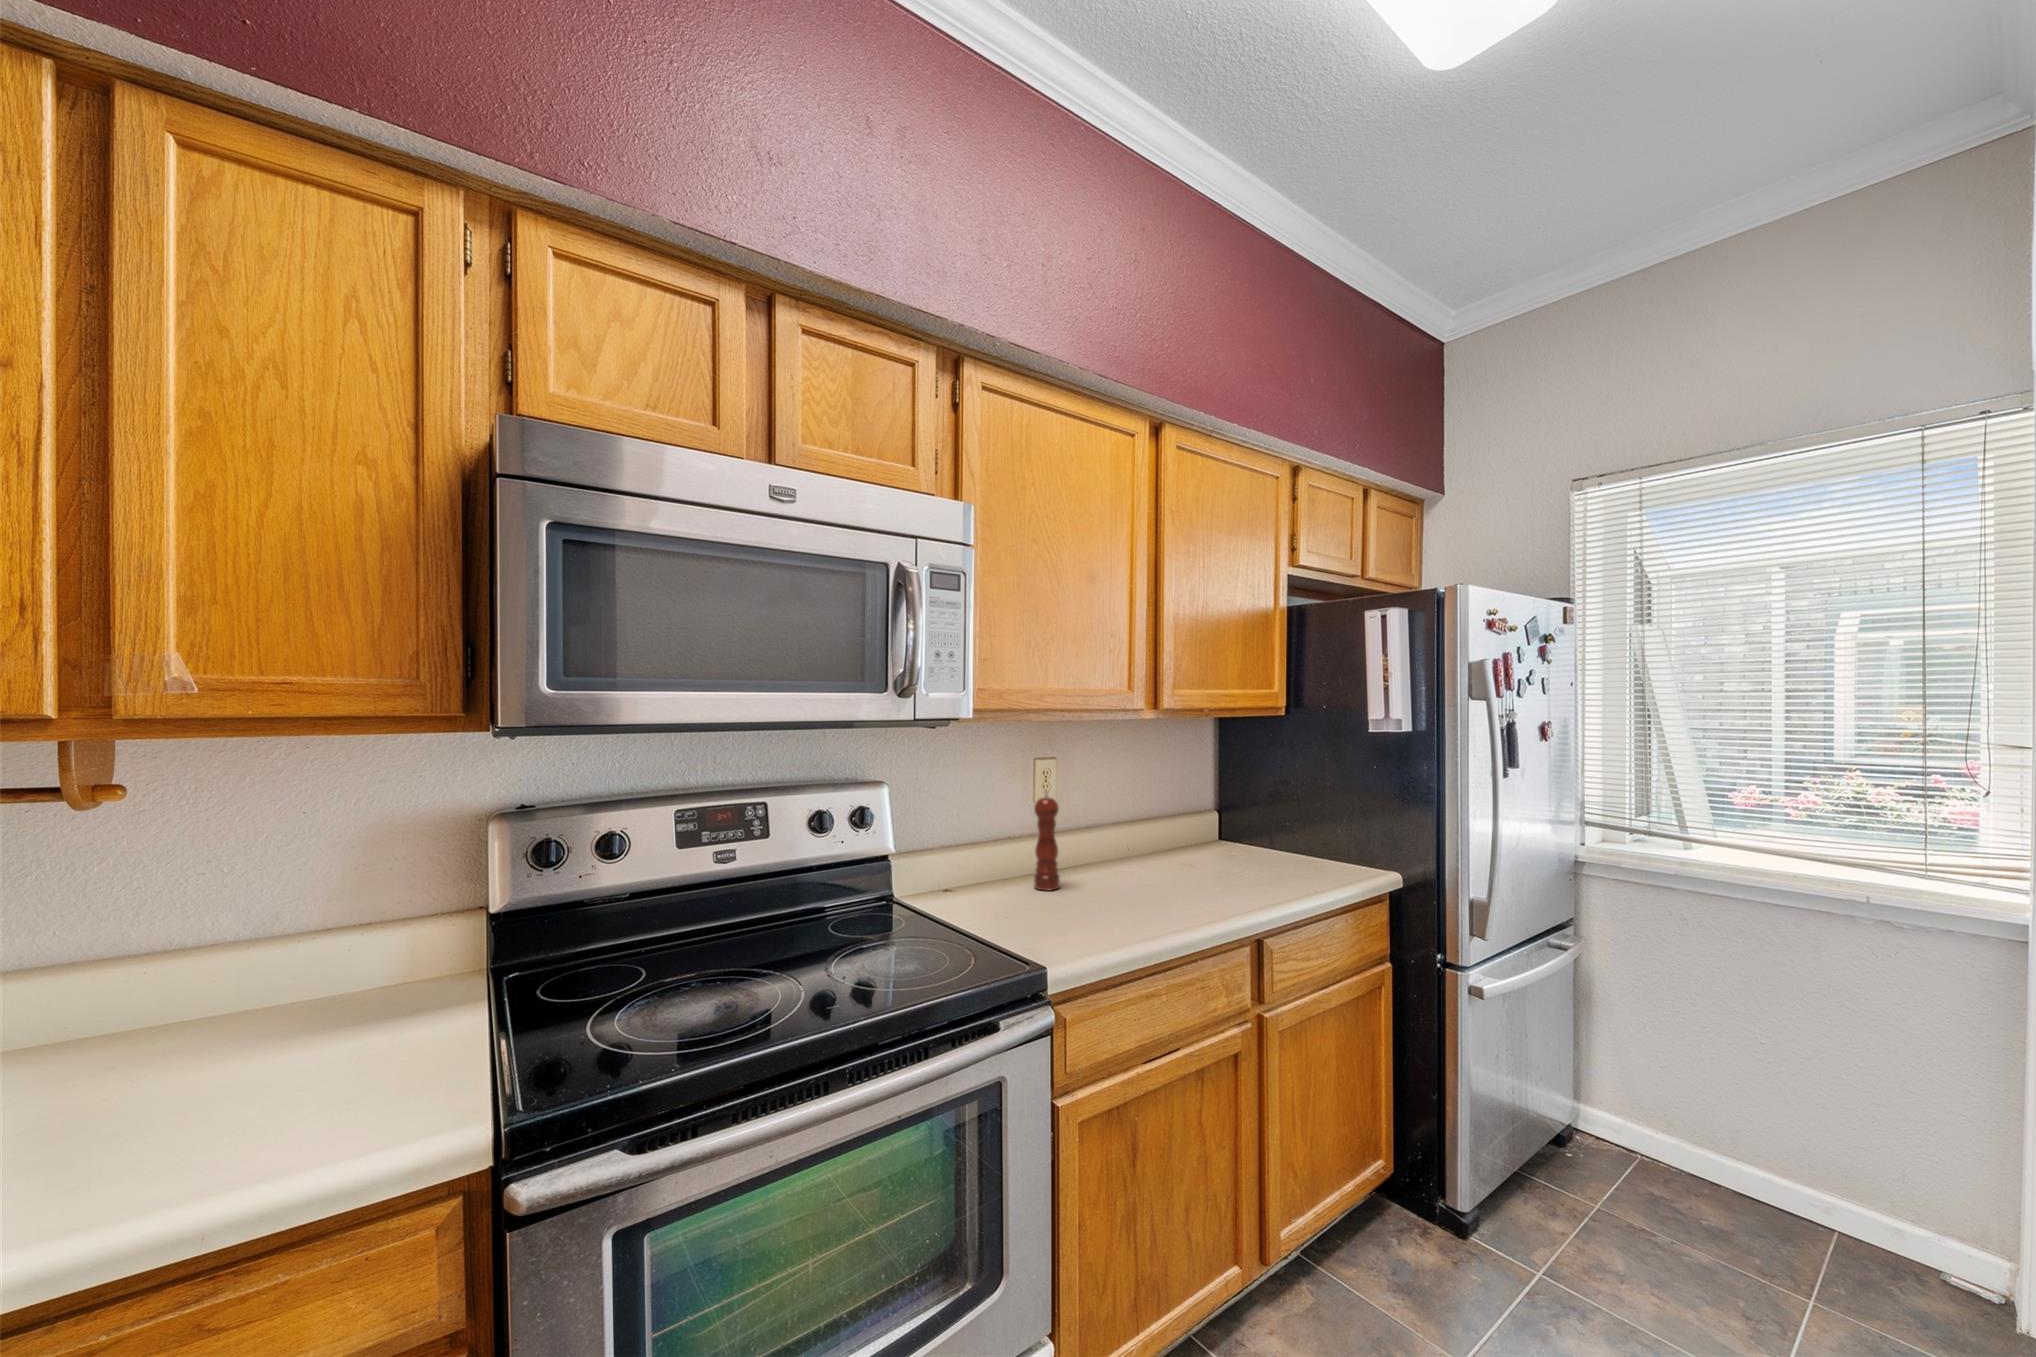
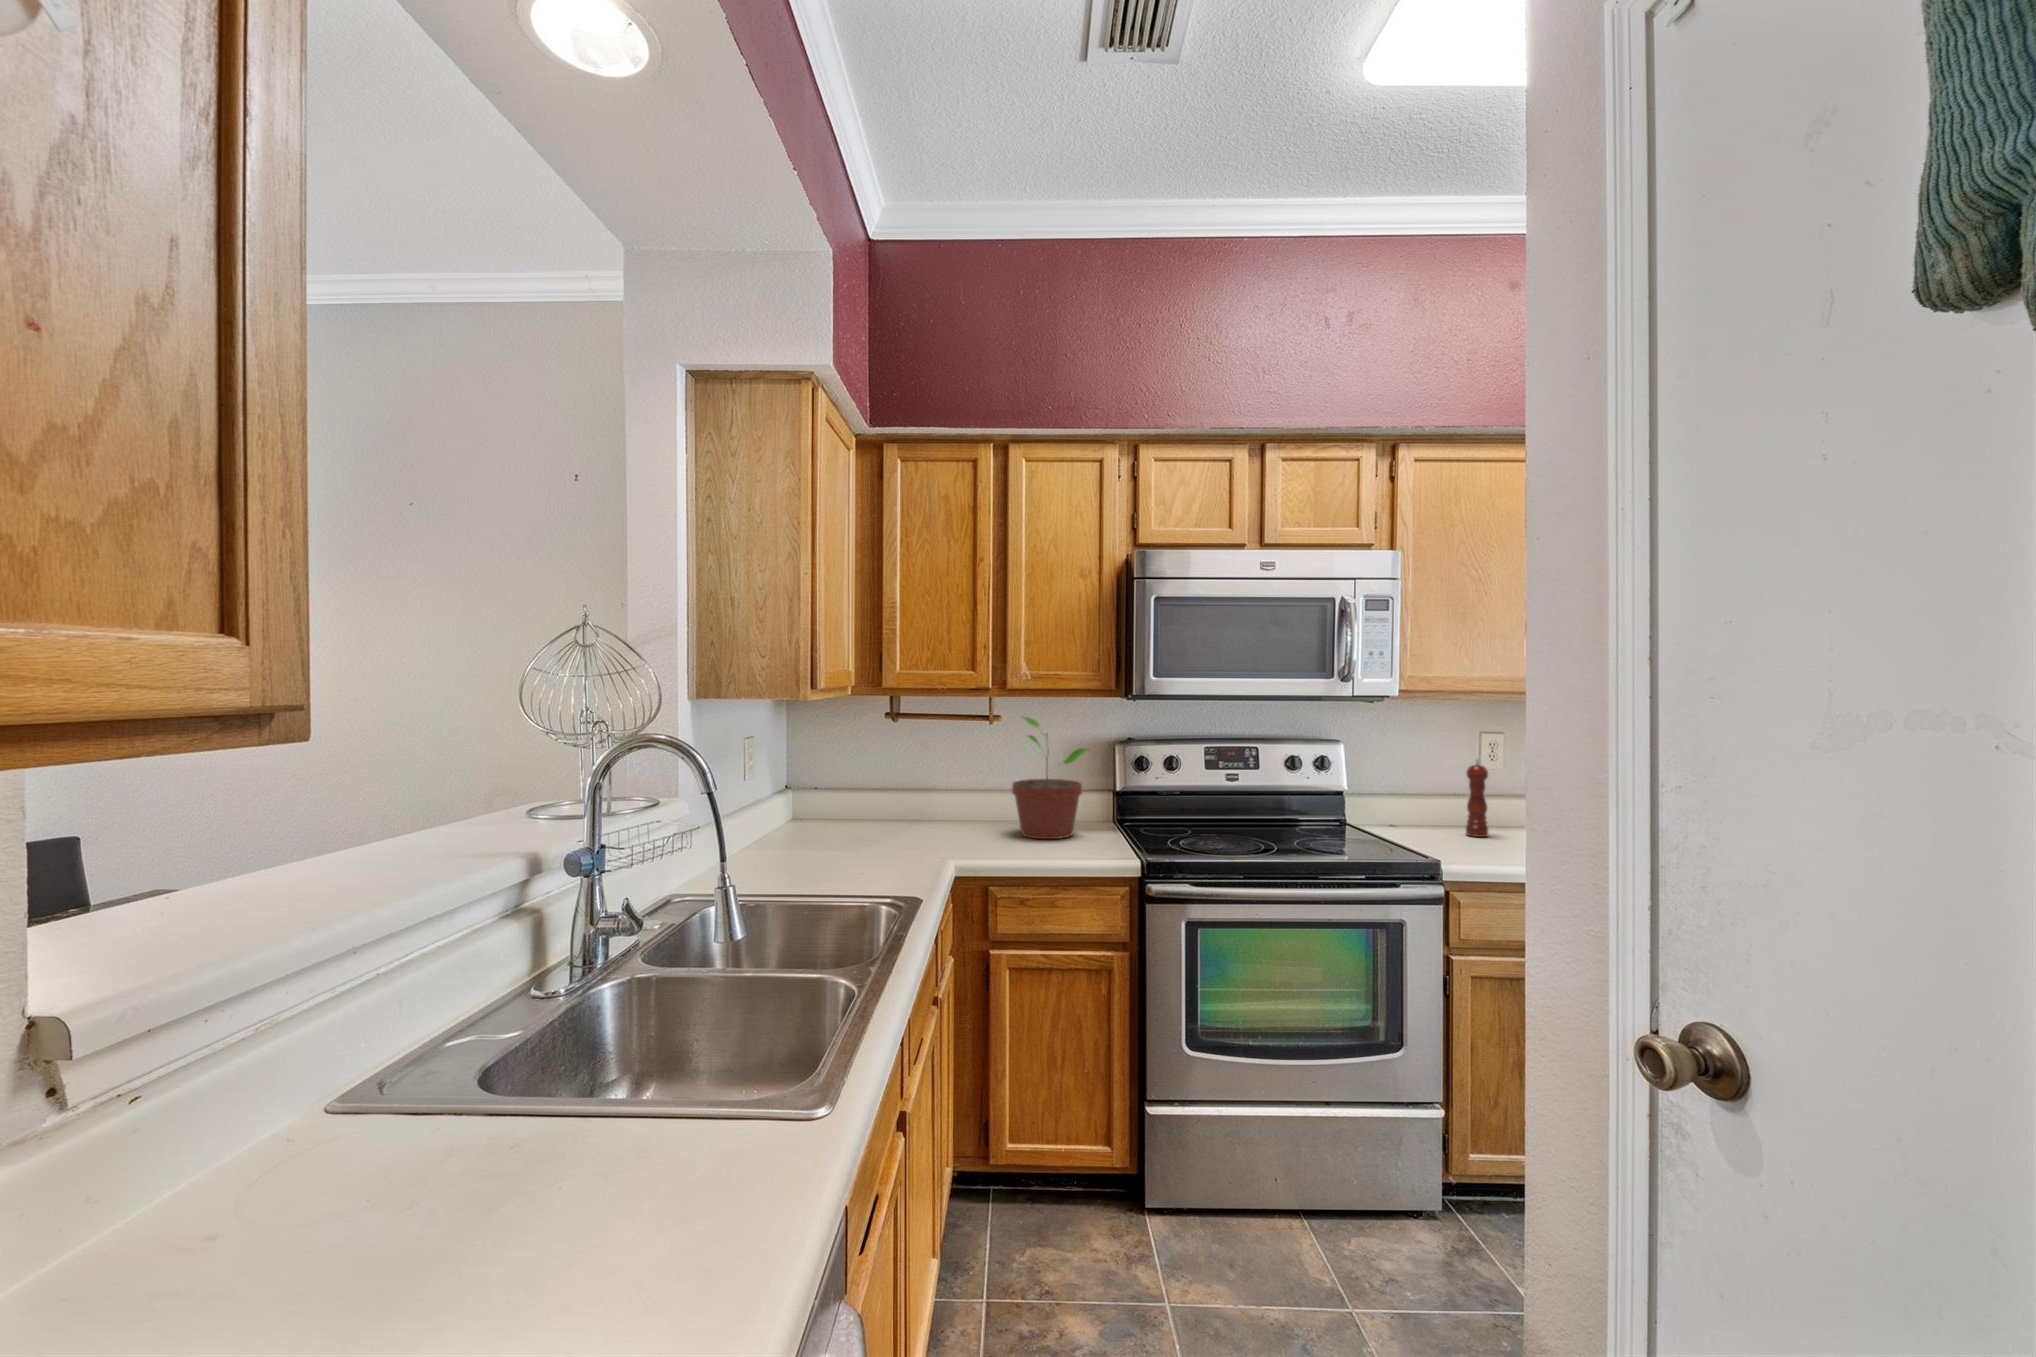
potted plant: none [120,789,390,1106] -> present [1012,717,1089,839]

